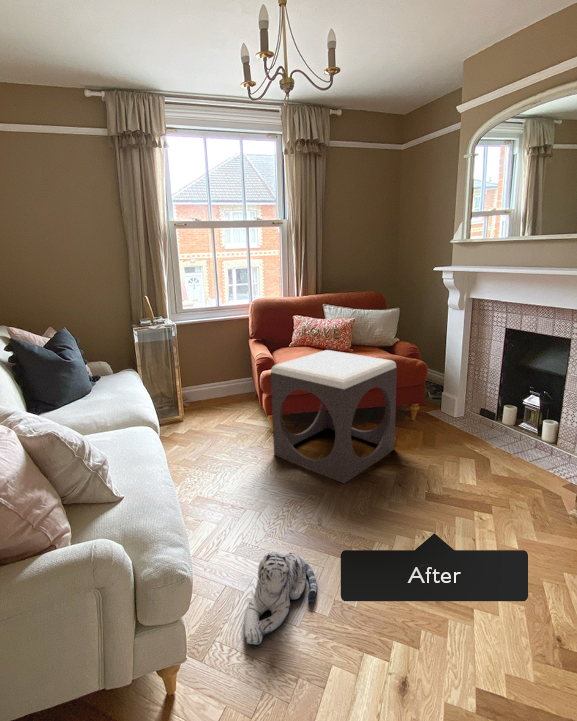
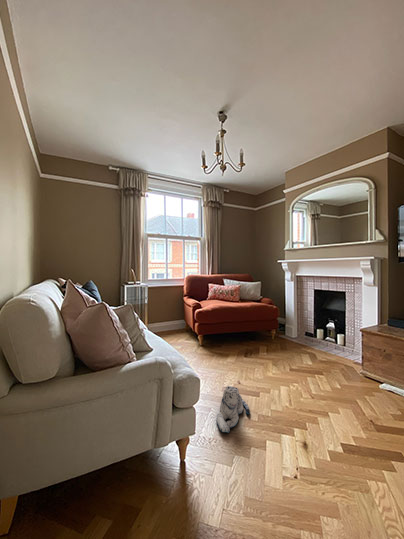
footstool: present [271,350,397,484] -> none [205,299,267,365]

